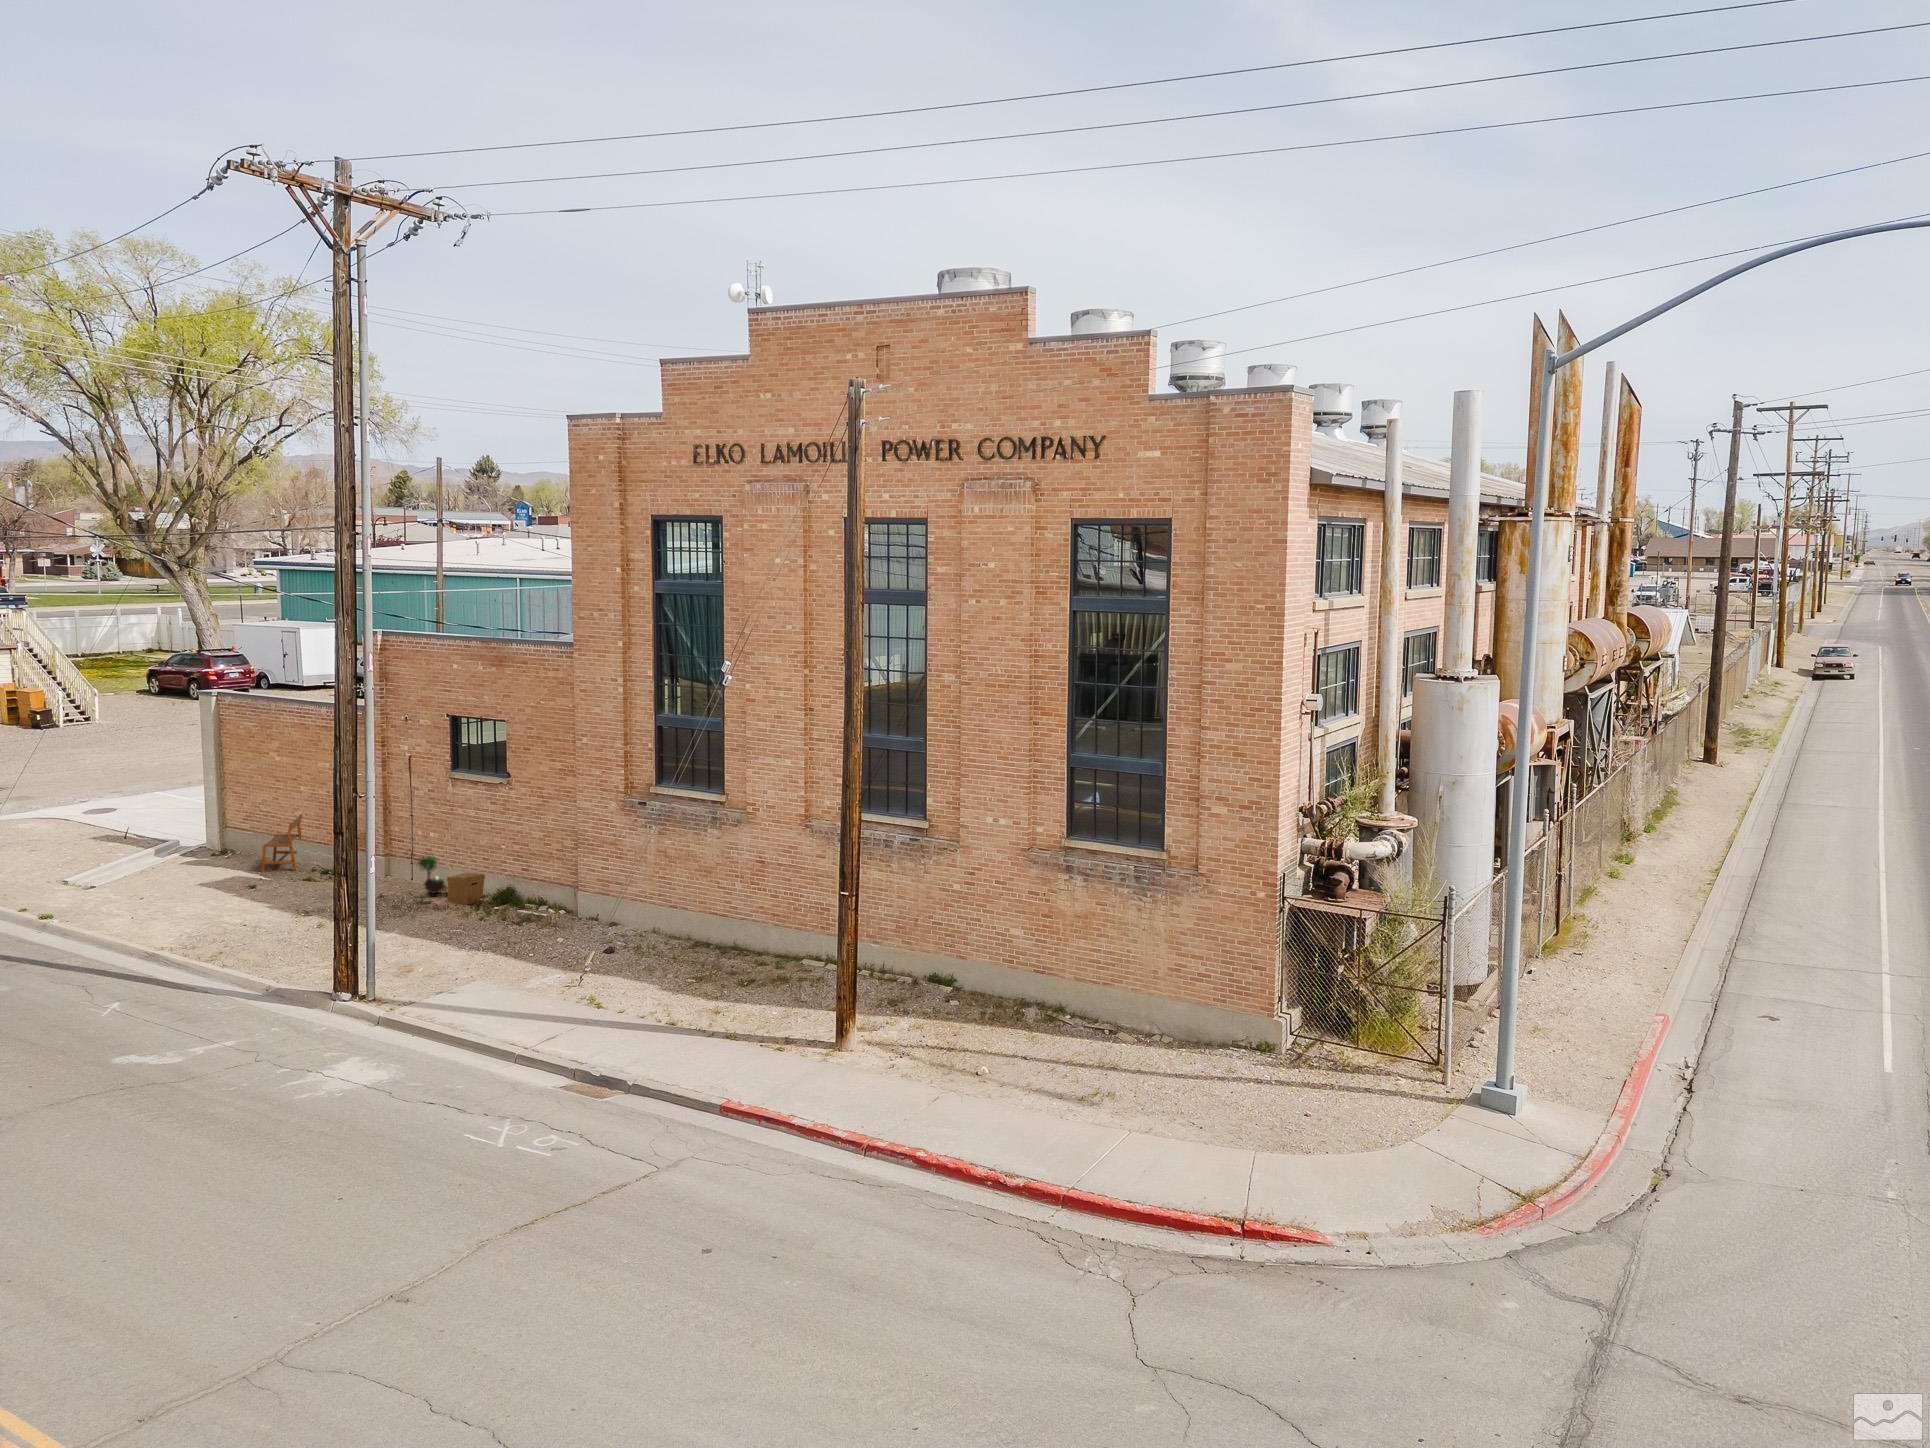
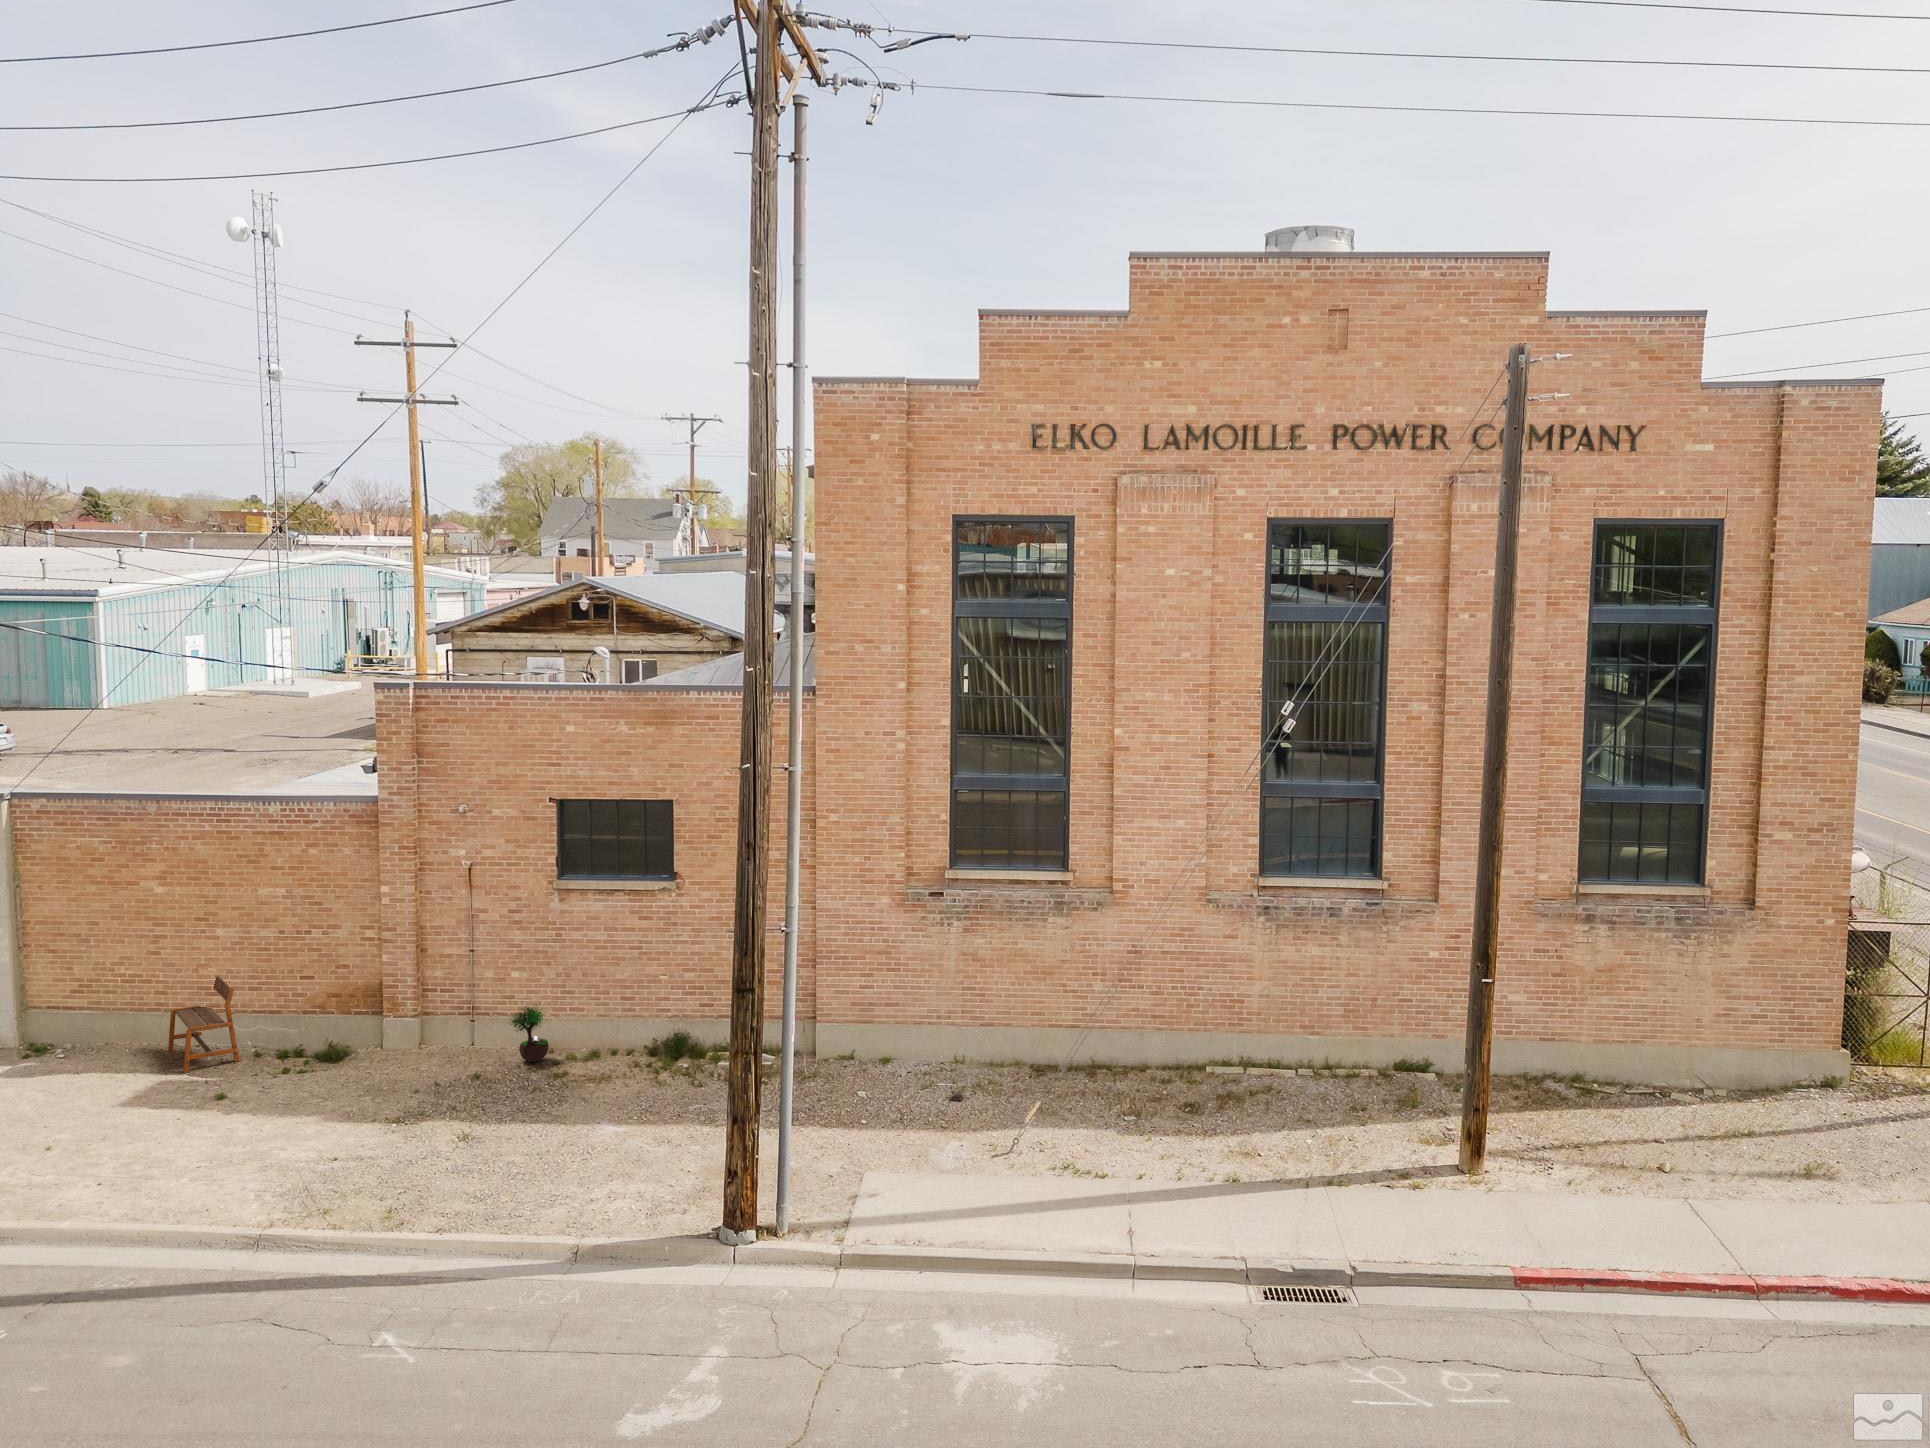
cardboard box: present [447,873,485,905] -> none [578,1023,629,1071]

